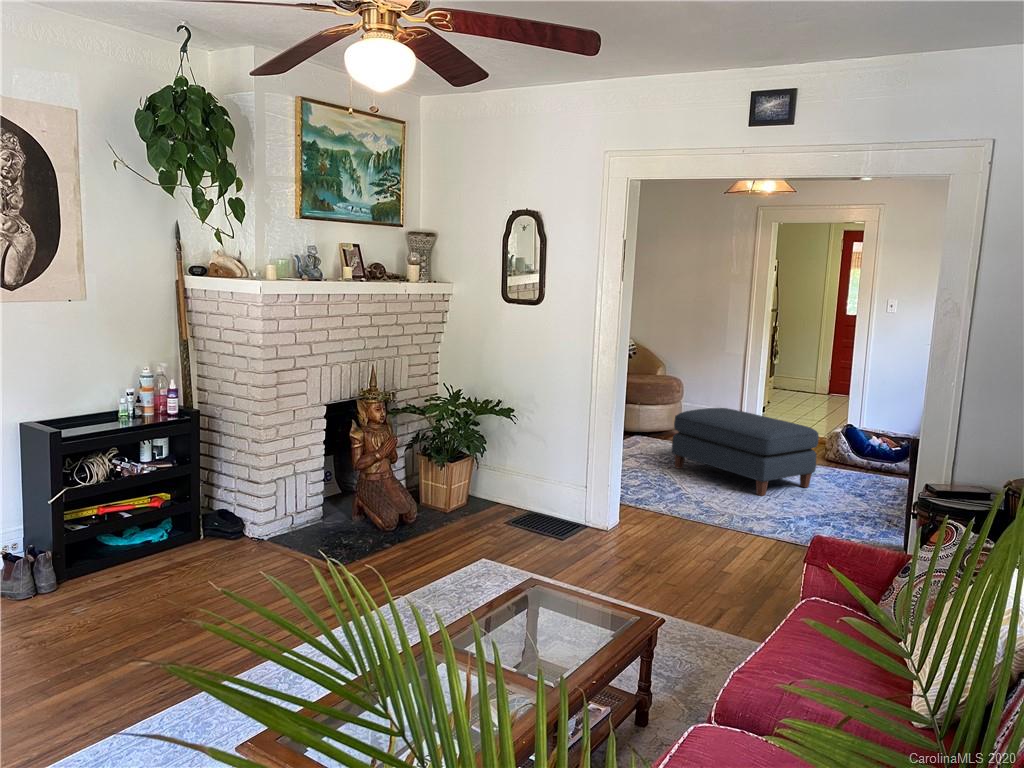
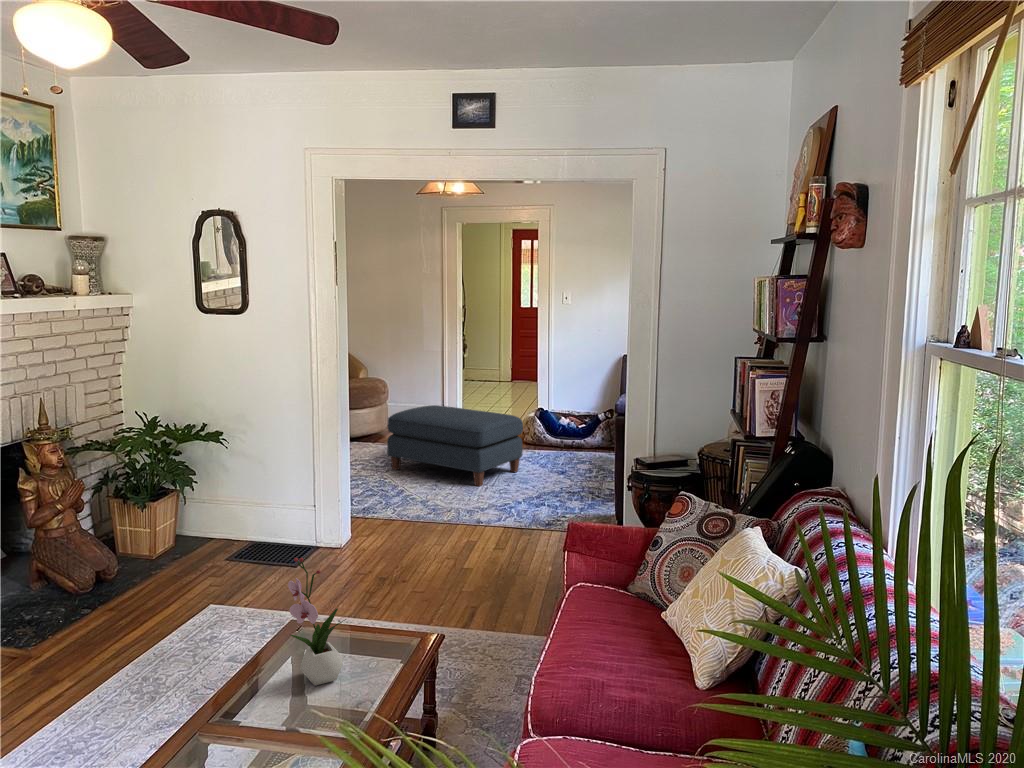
flower arrangement: none [526,517,574,633] -> present [288,558,346,686]

